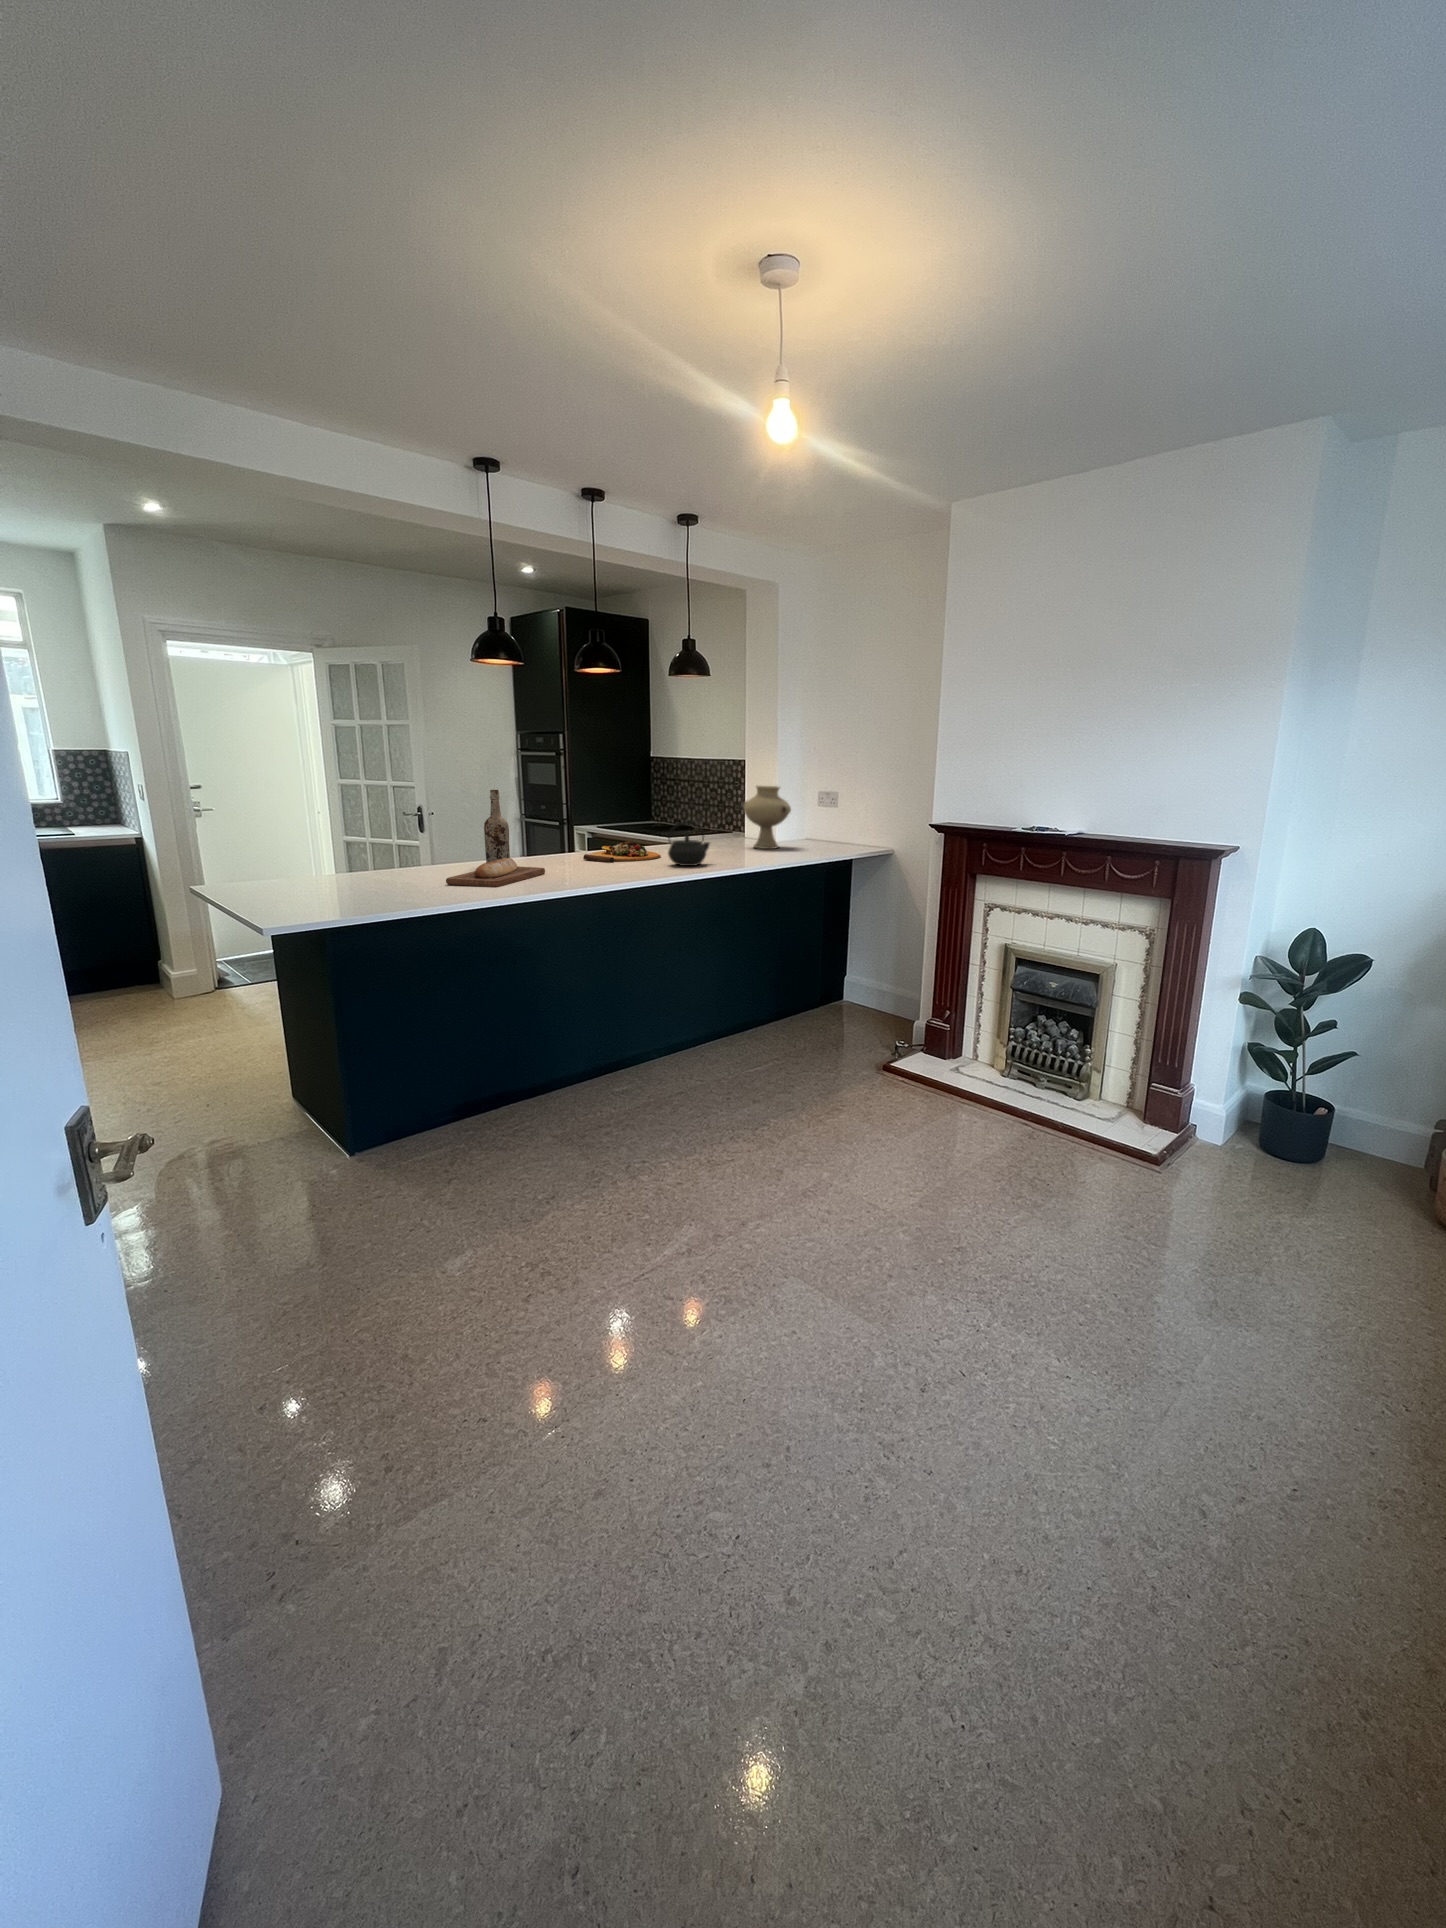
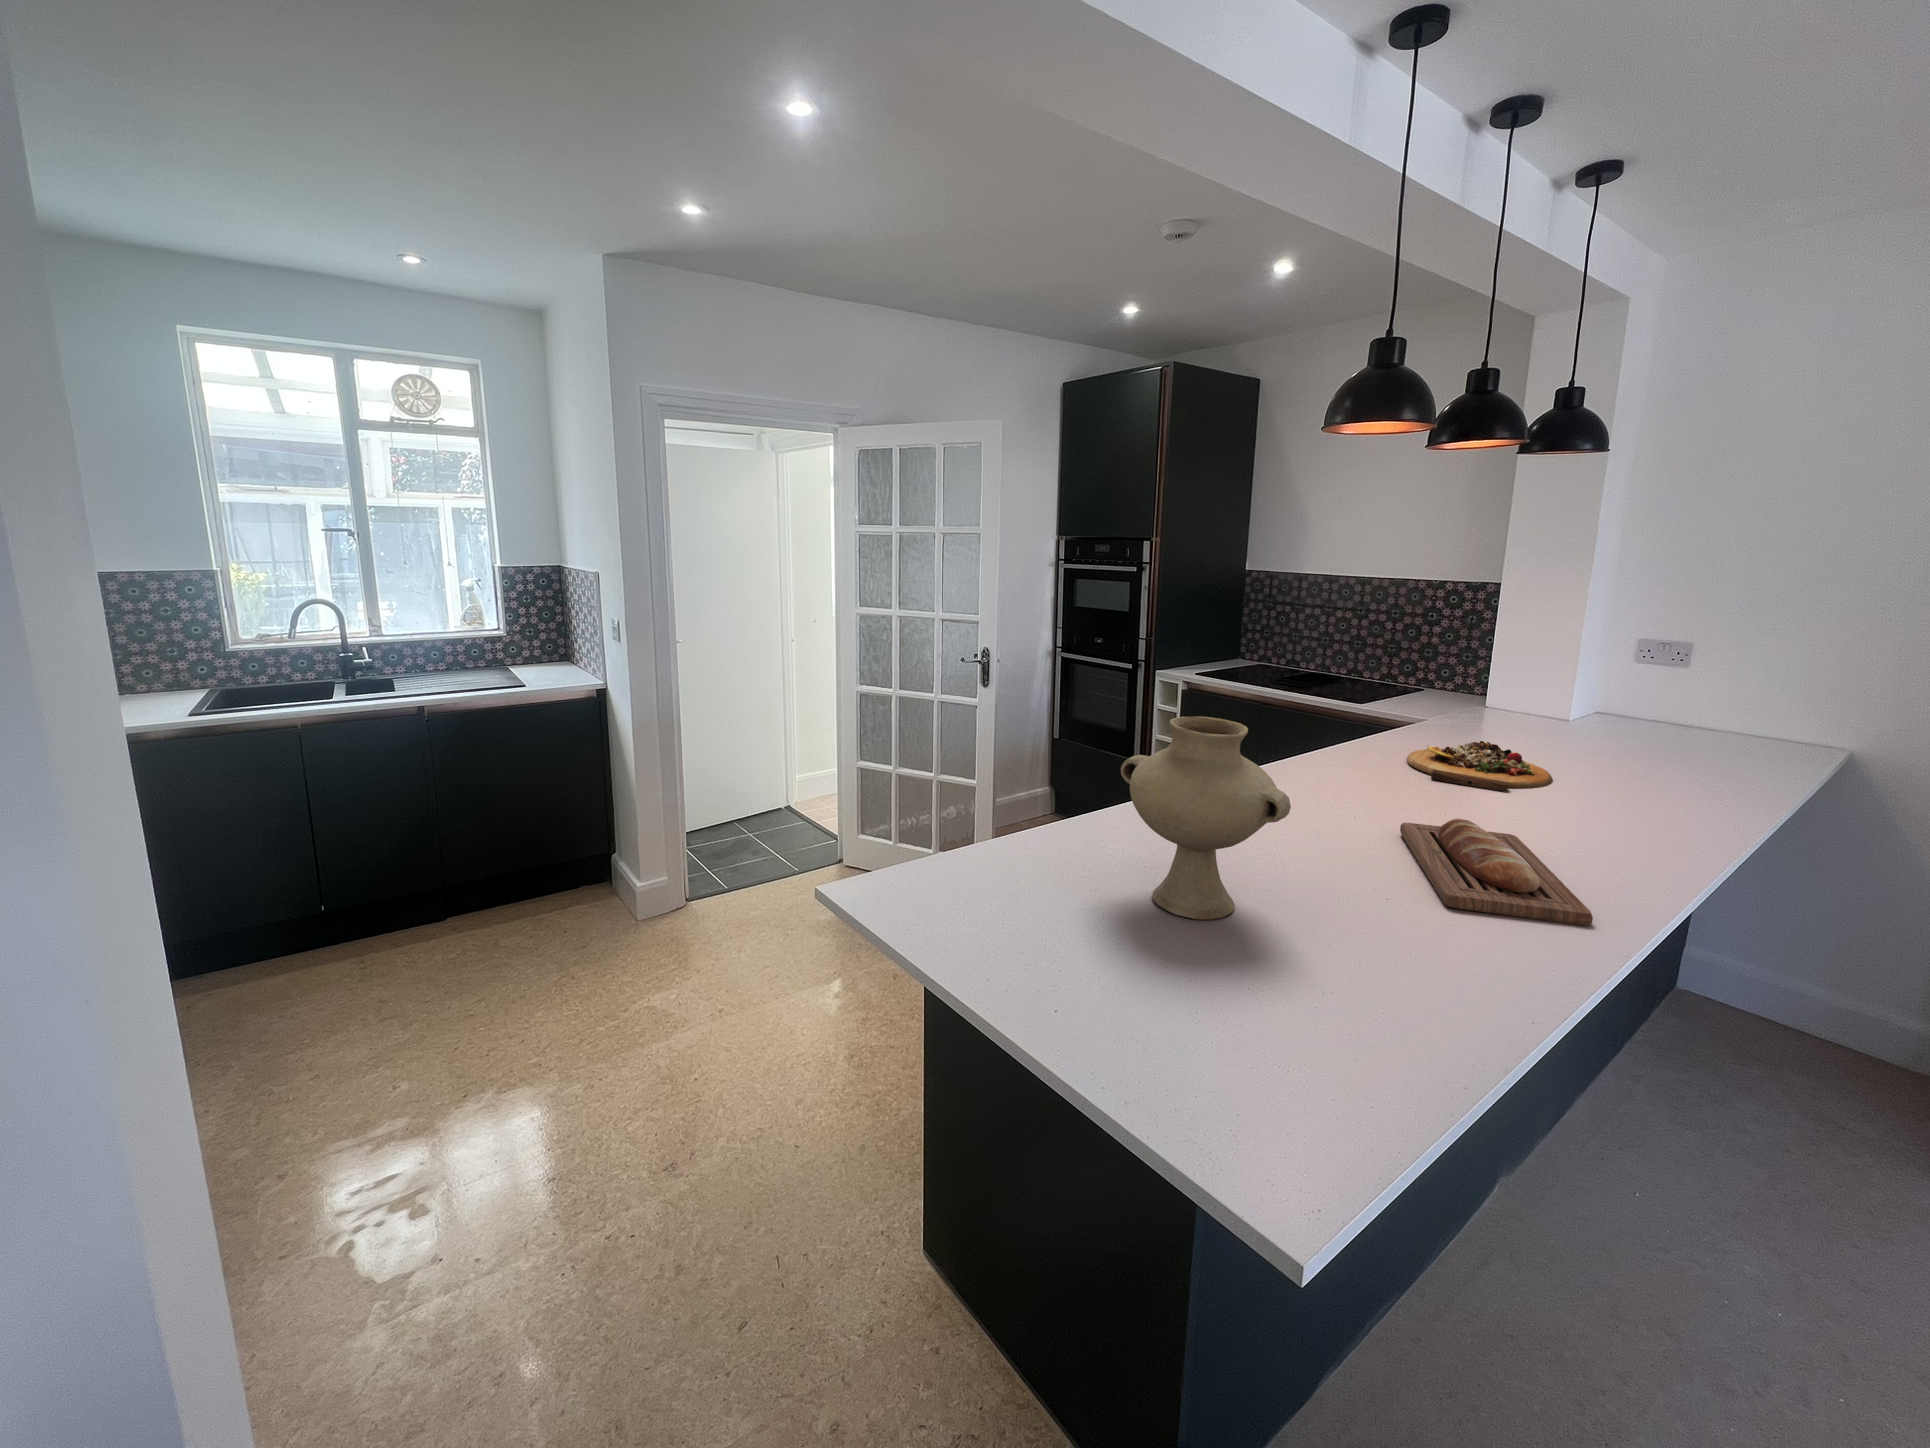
vase: present [743,786,791,849] -> present [1121,716,1291,920]
wine bottle: present [484,790,510,863] -> none [1315,670,1368,810]
kettle: present [668,821,710,866] -> none [1644,728,1742,813]

